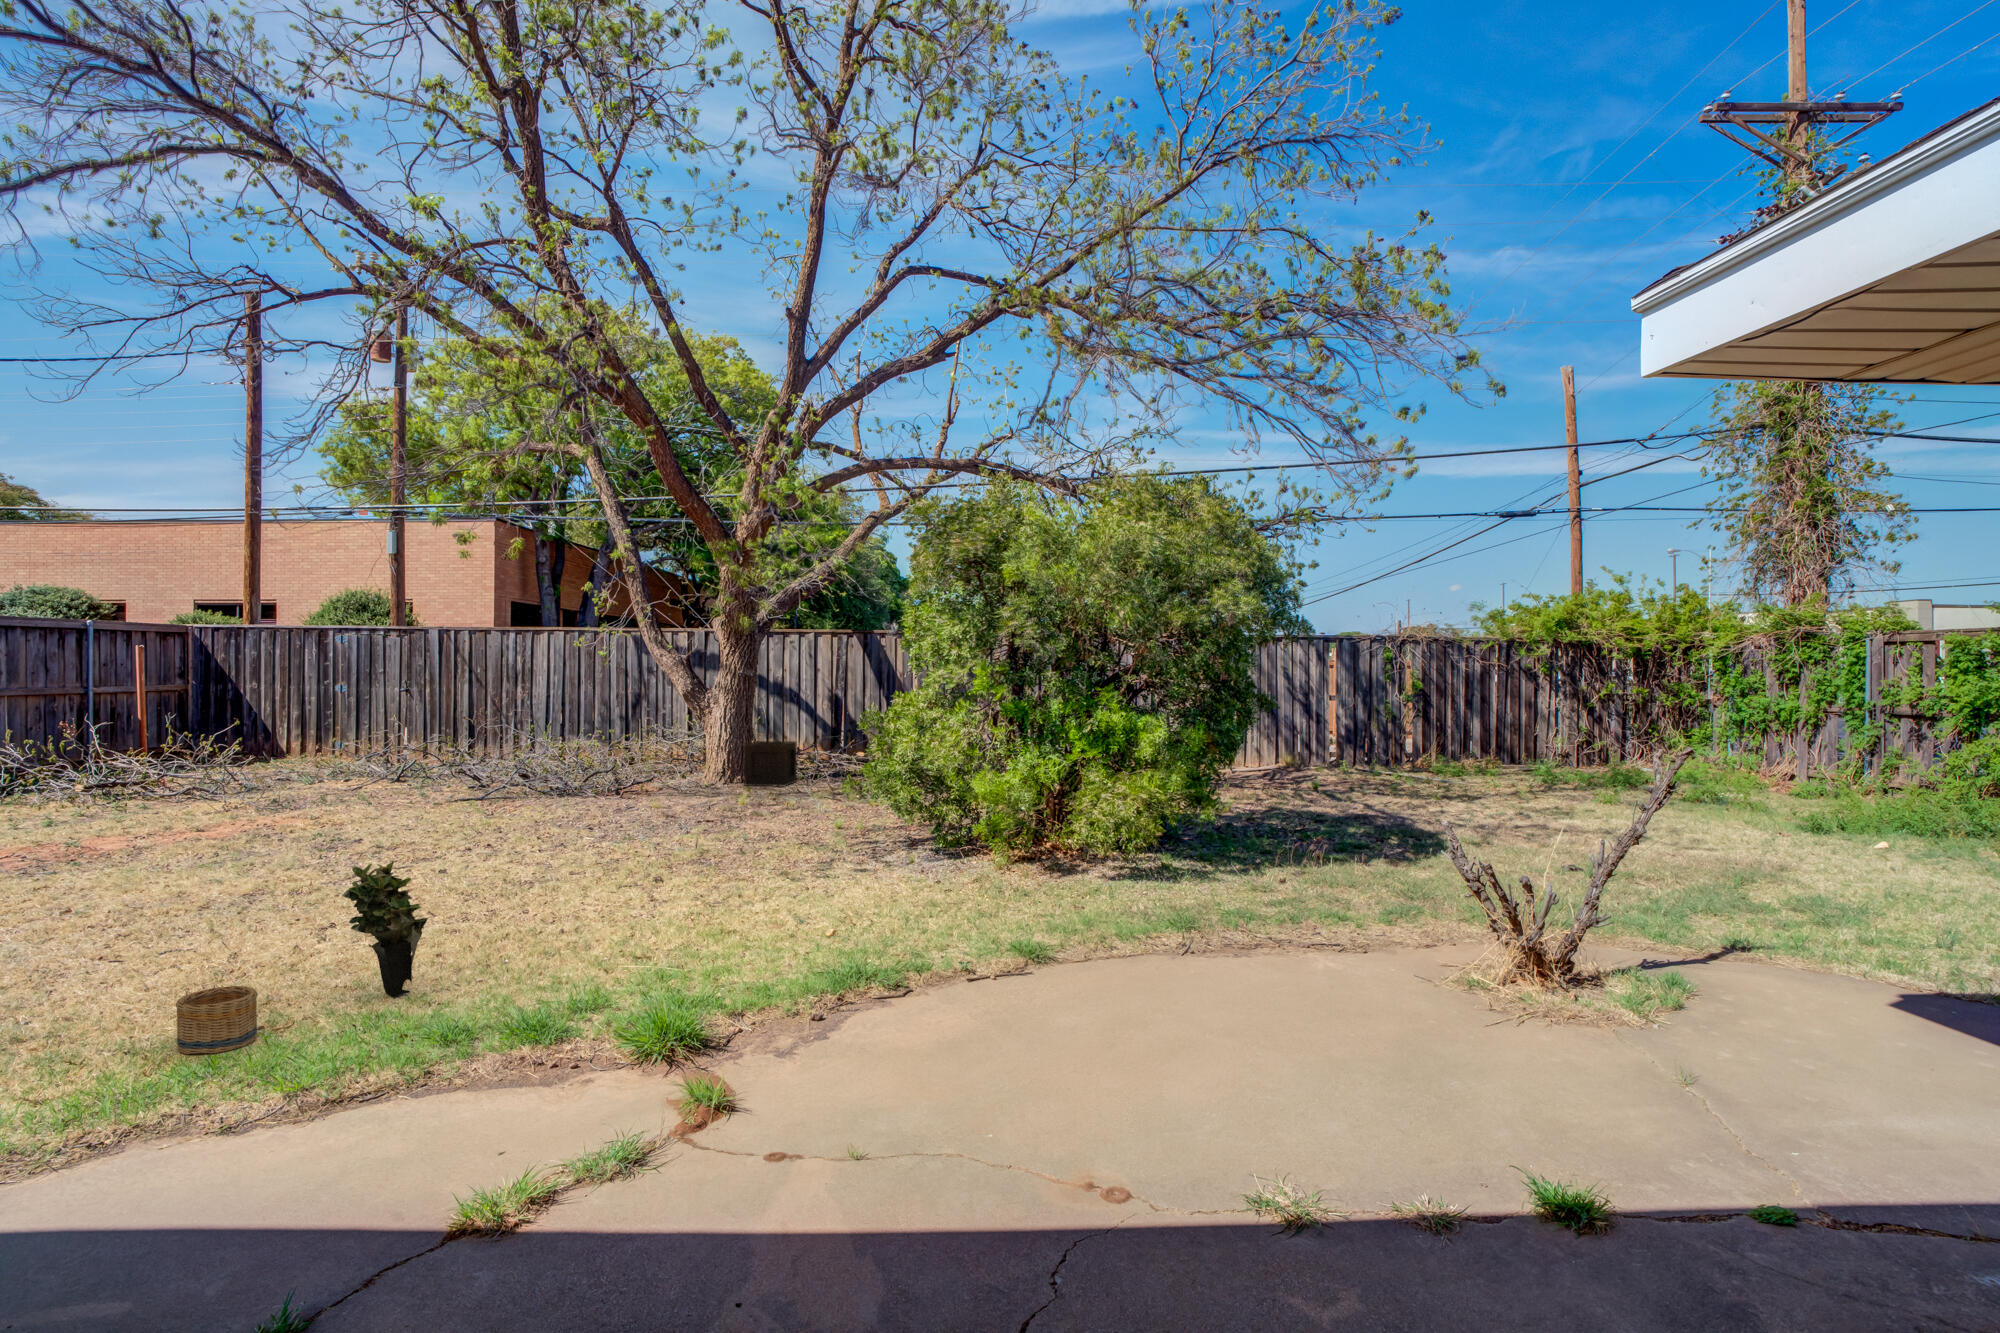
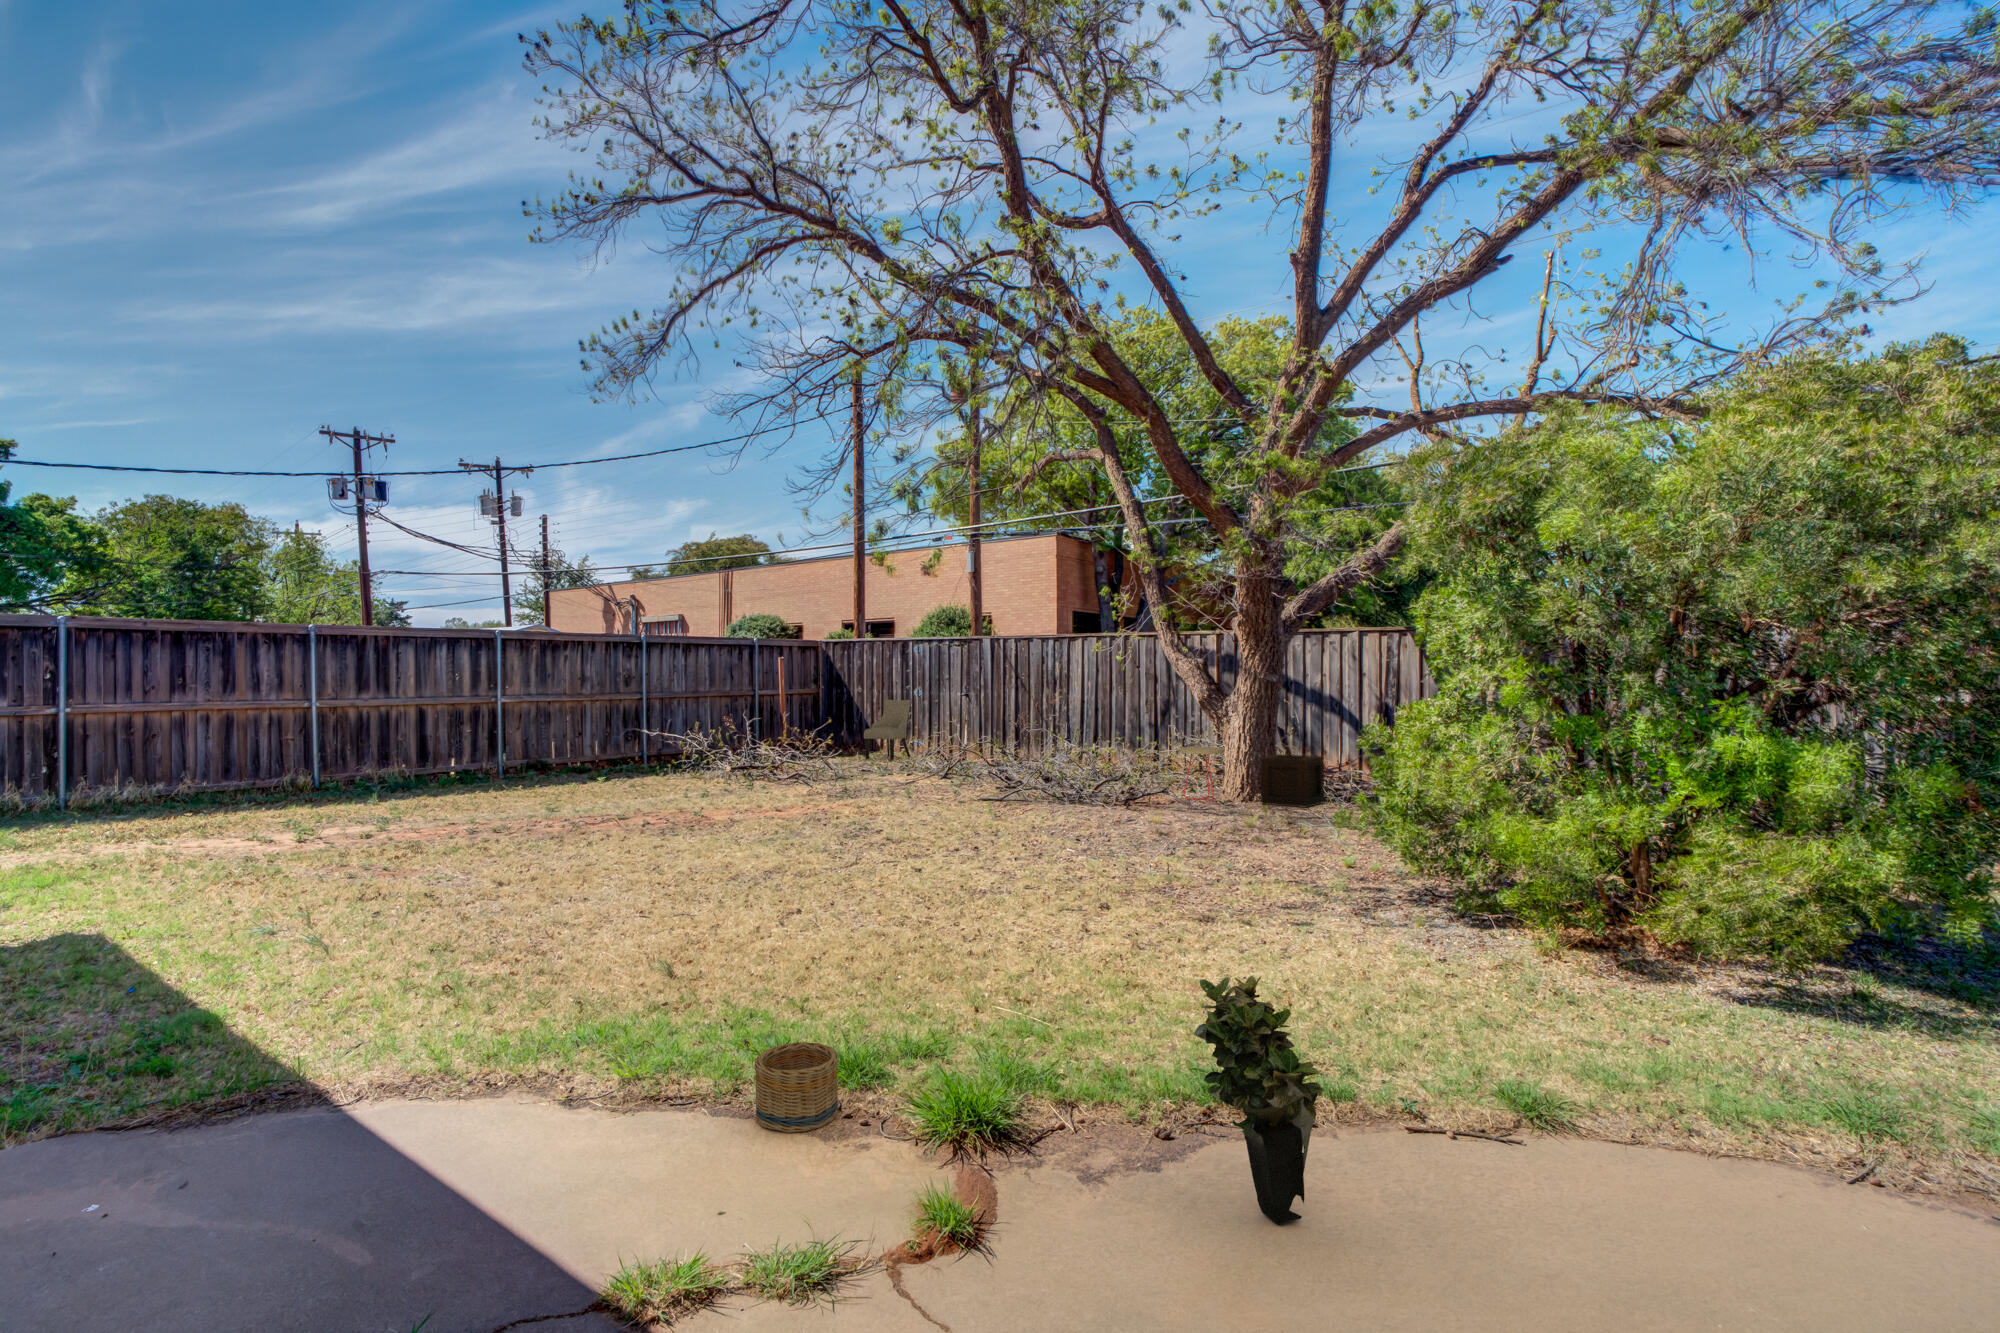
chair: none [270,696,330,764] -> present [864,700,911,760]
side table: none [668,737,710,785] -> present [1179,747,1225,801]
potted plant: present [343,861,428,997] -> present [1194,976,1324,1225]
basket: present [175,986,258,1054] -> present [754,1042,839,1133]

